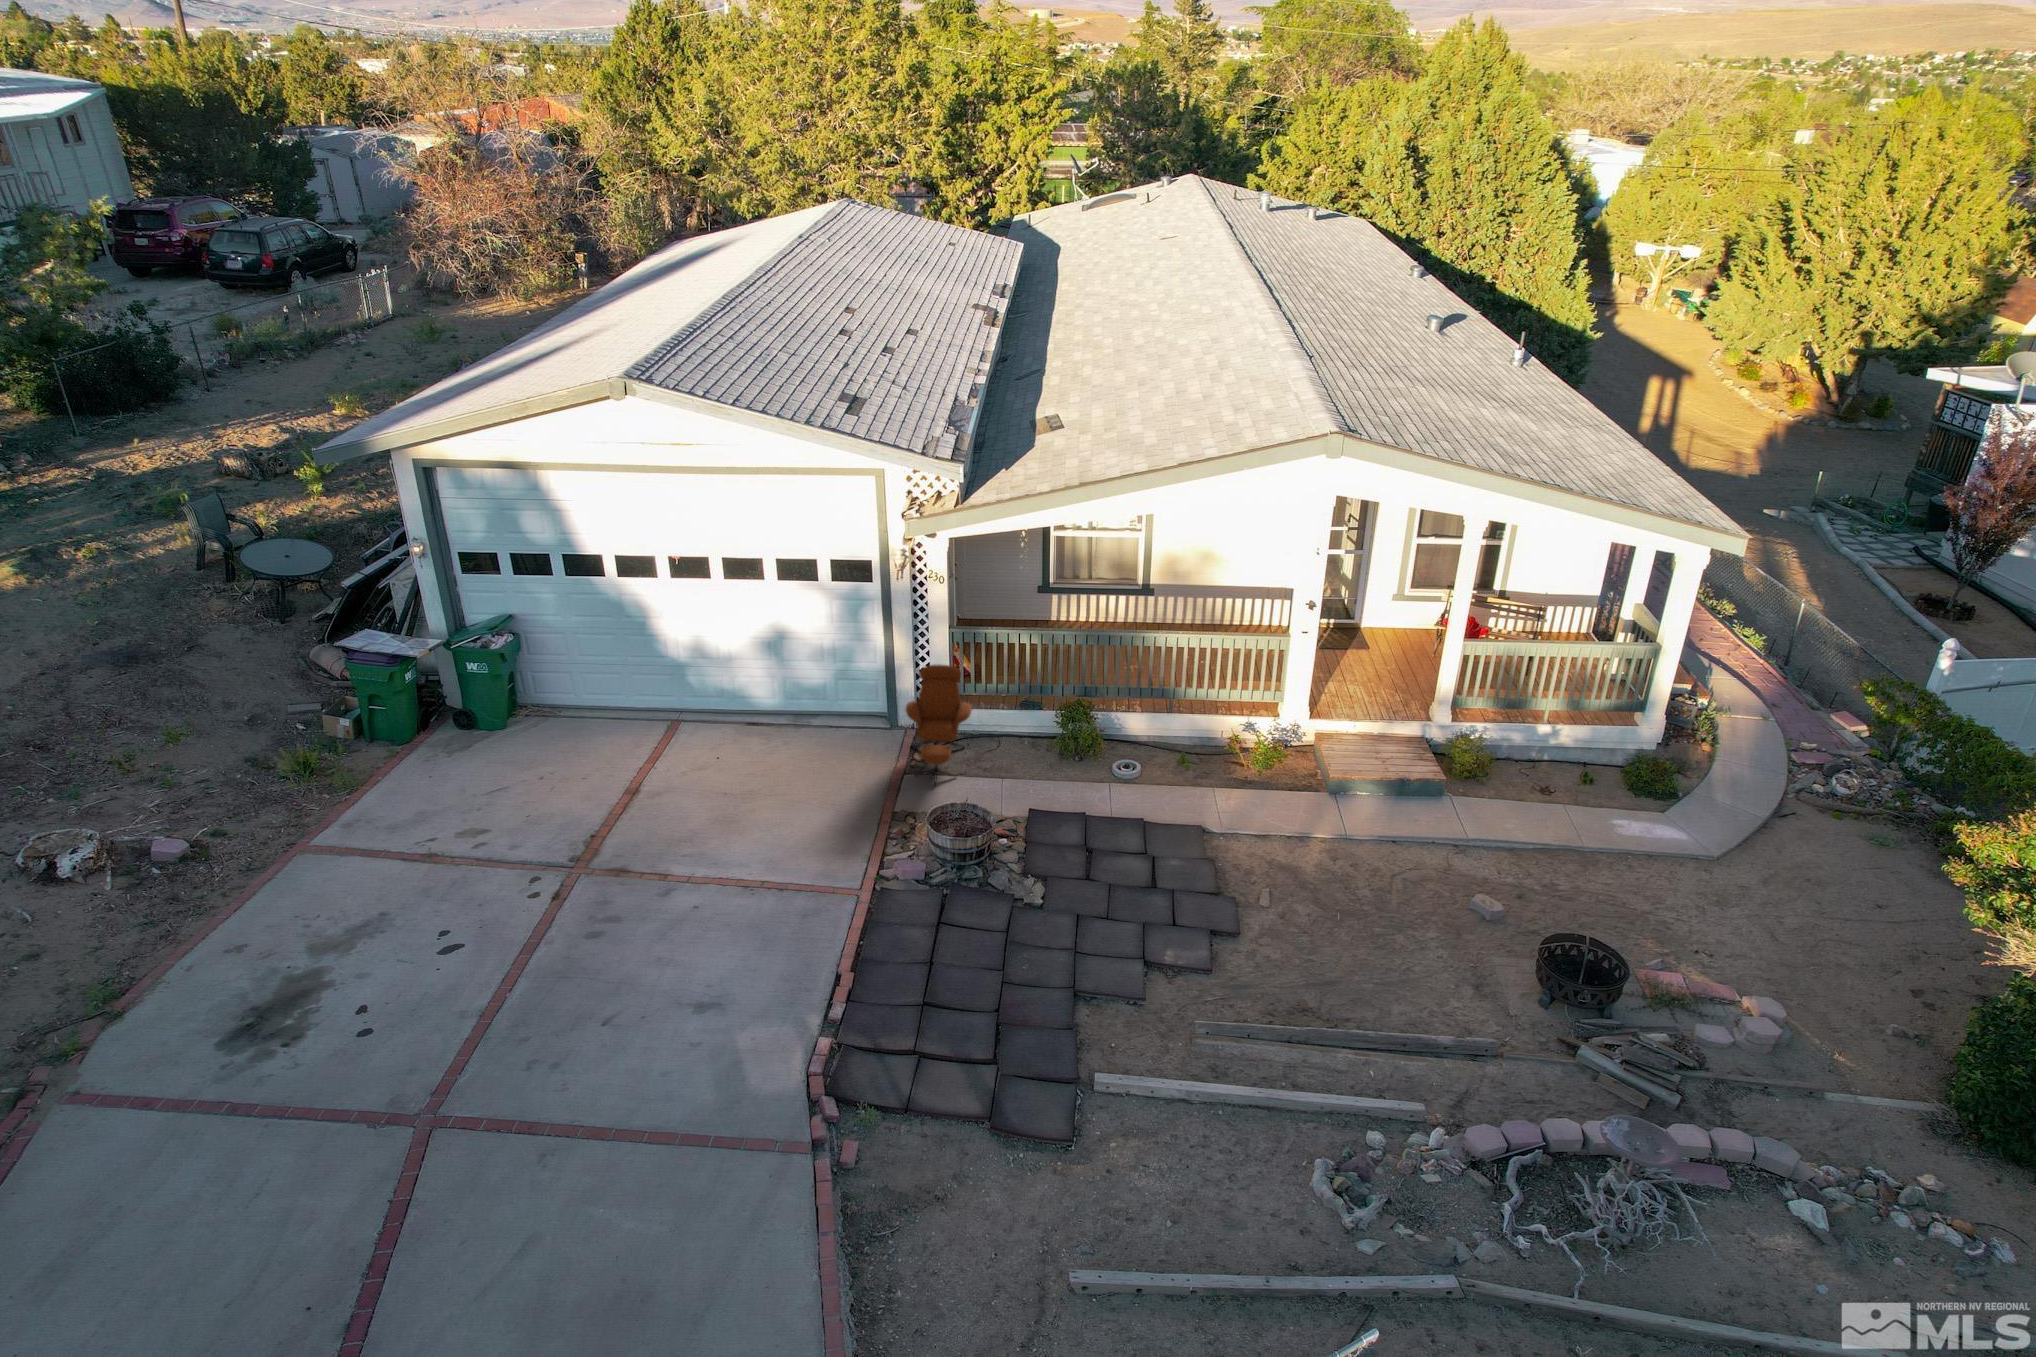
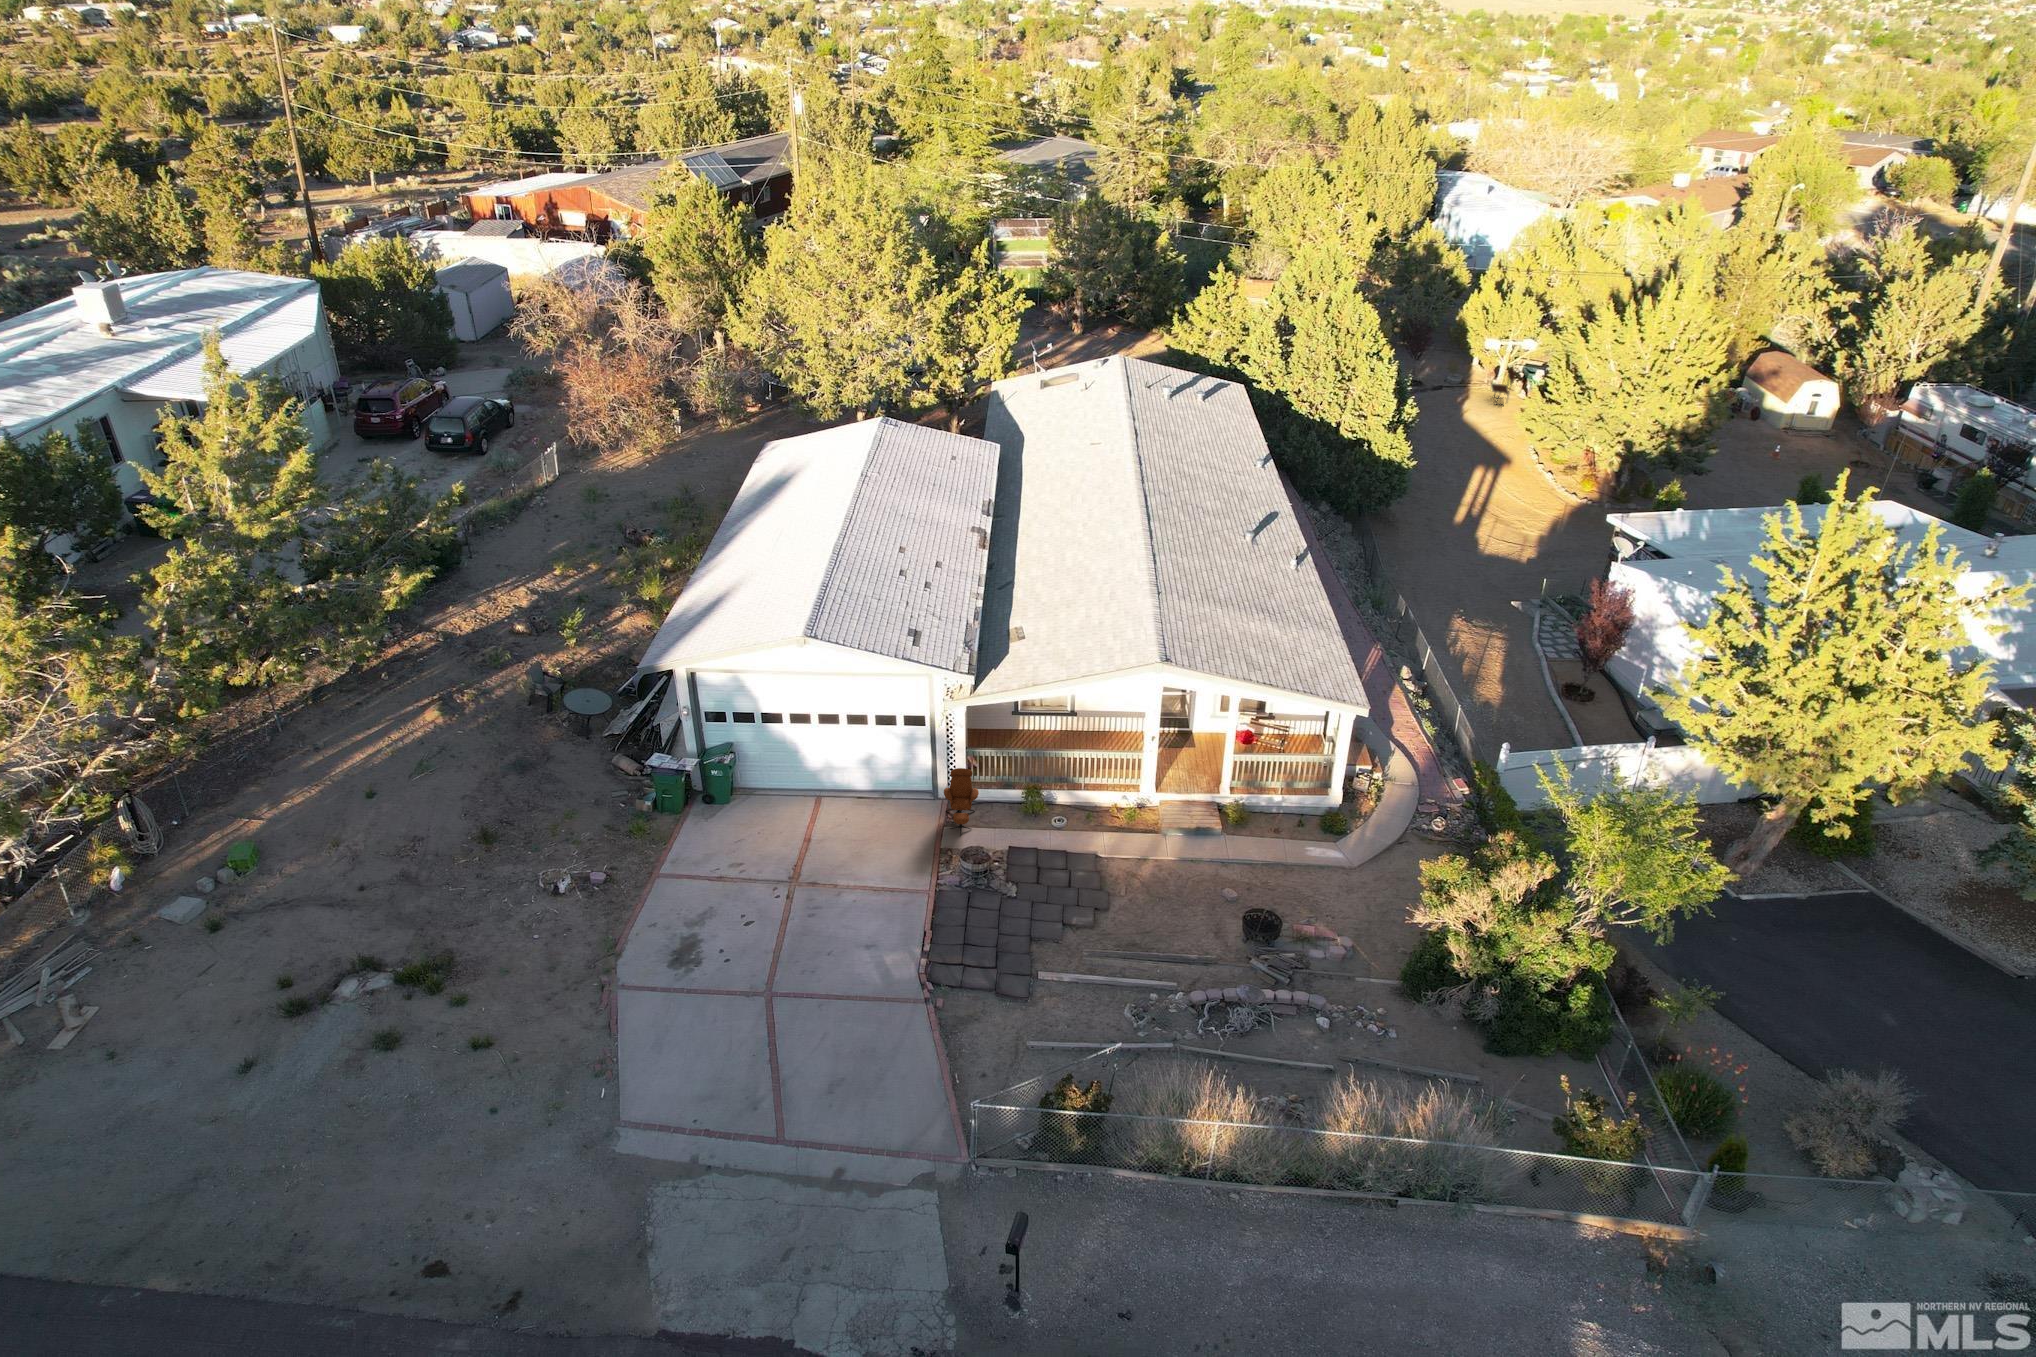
bench: none [1637,284,1672,329] -> present [1491,369,1516,404]

